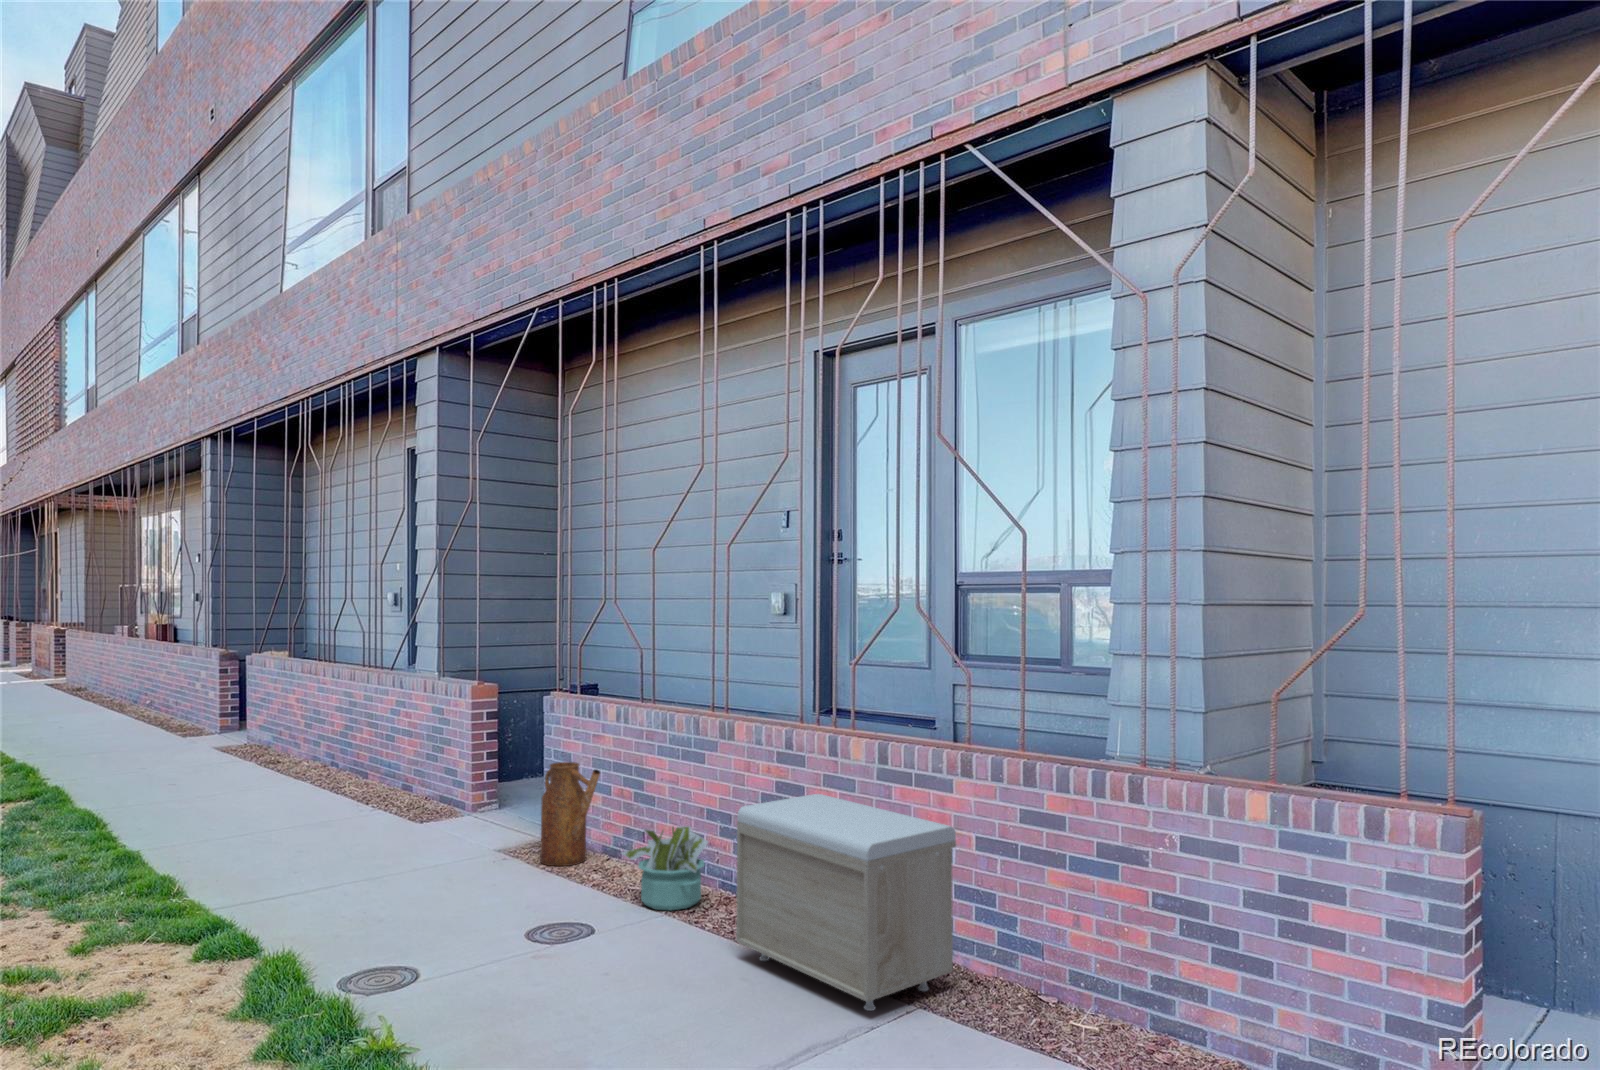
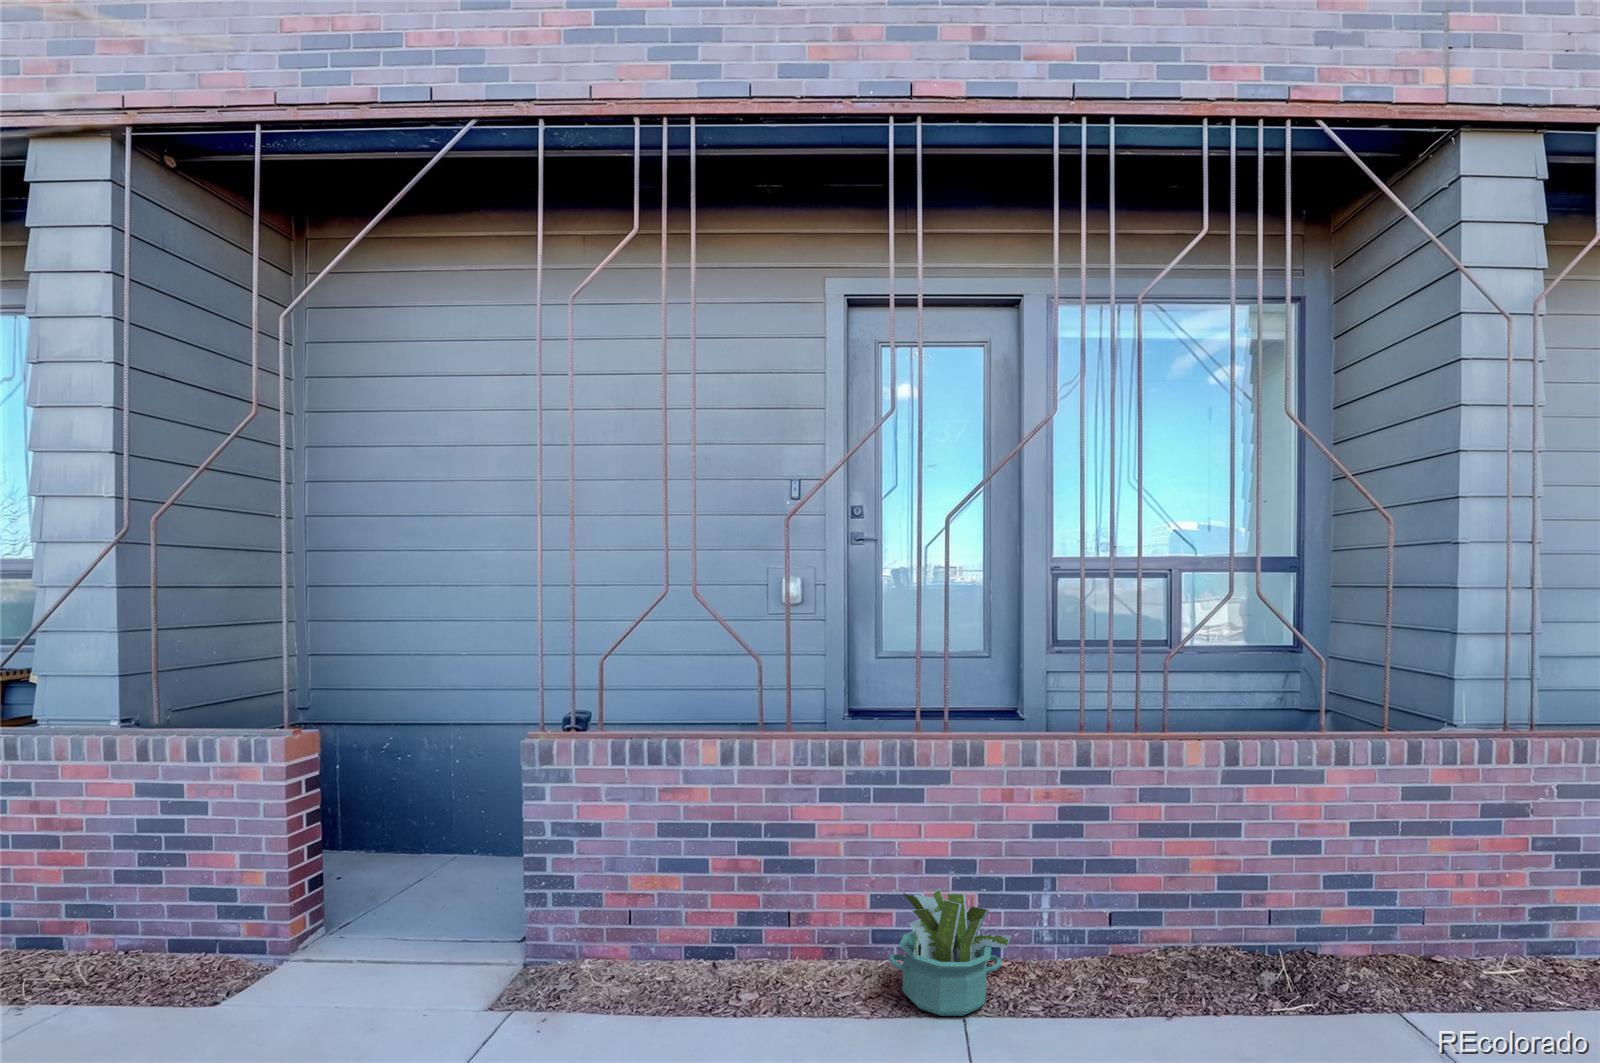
watering can: present [540,762,600,866] -> none [596,837,749,1014]
storage bench: present [736,794,956,1011] -> none [1150,811,1441,1034]

